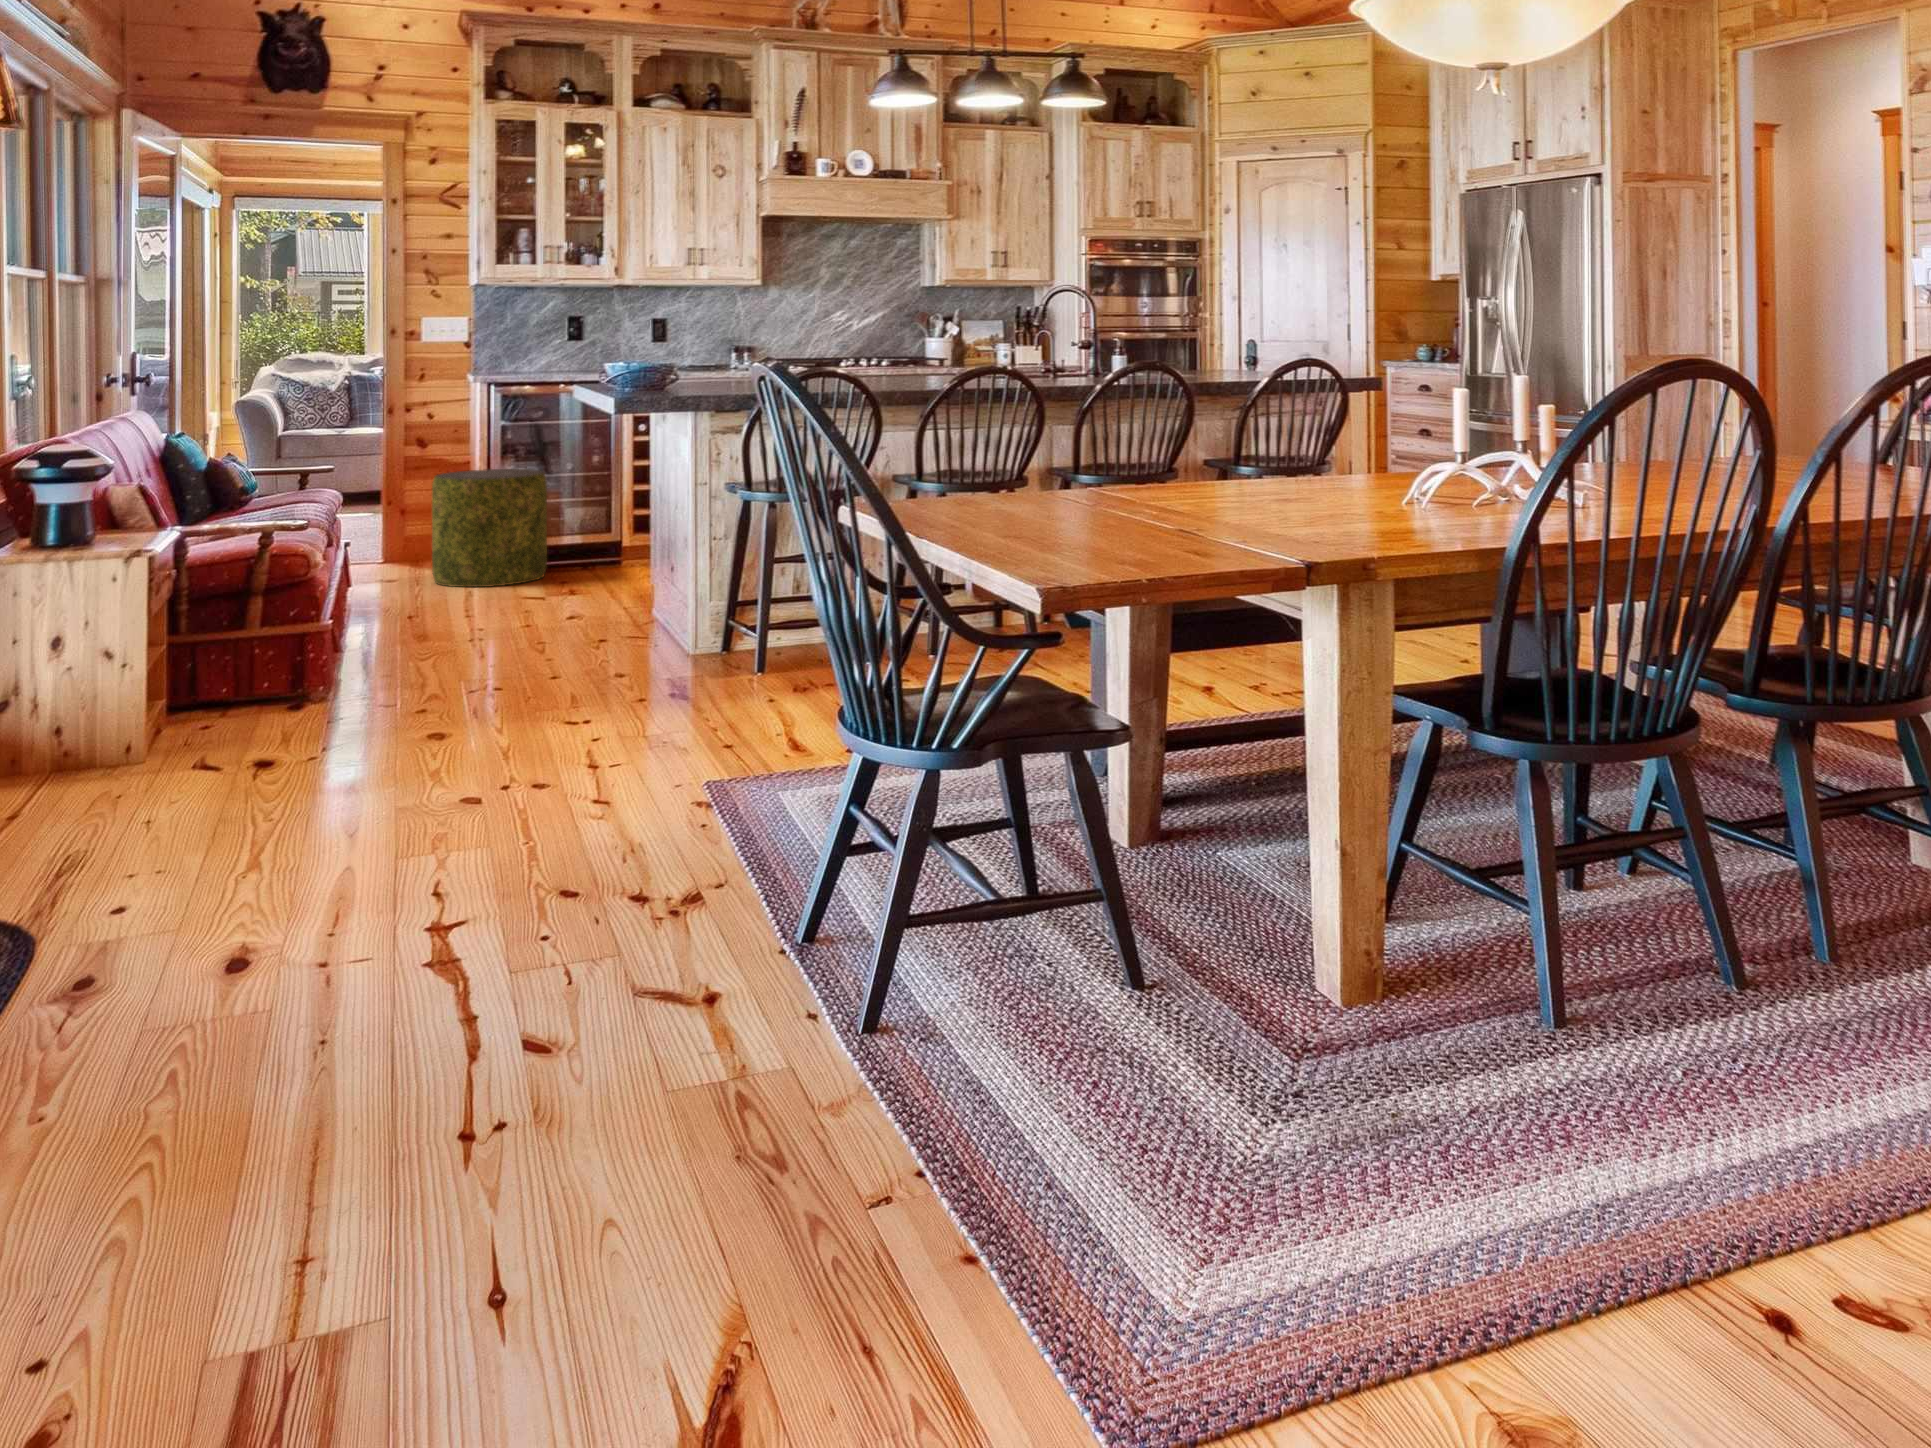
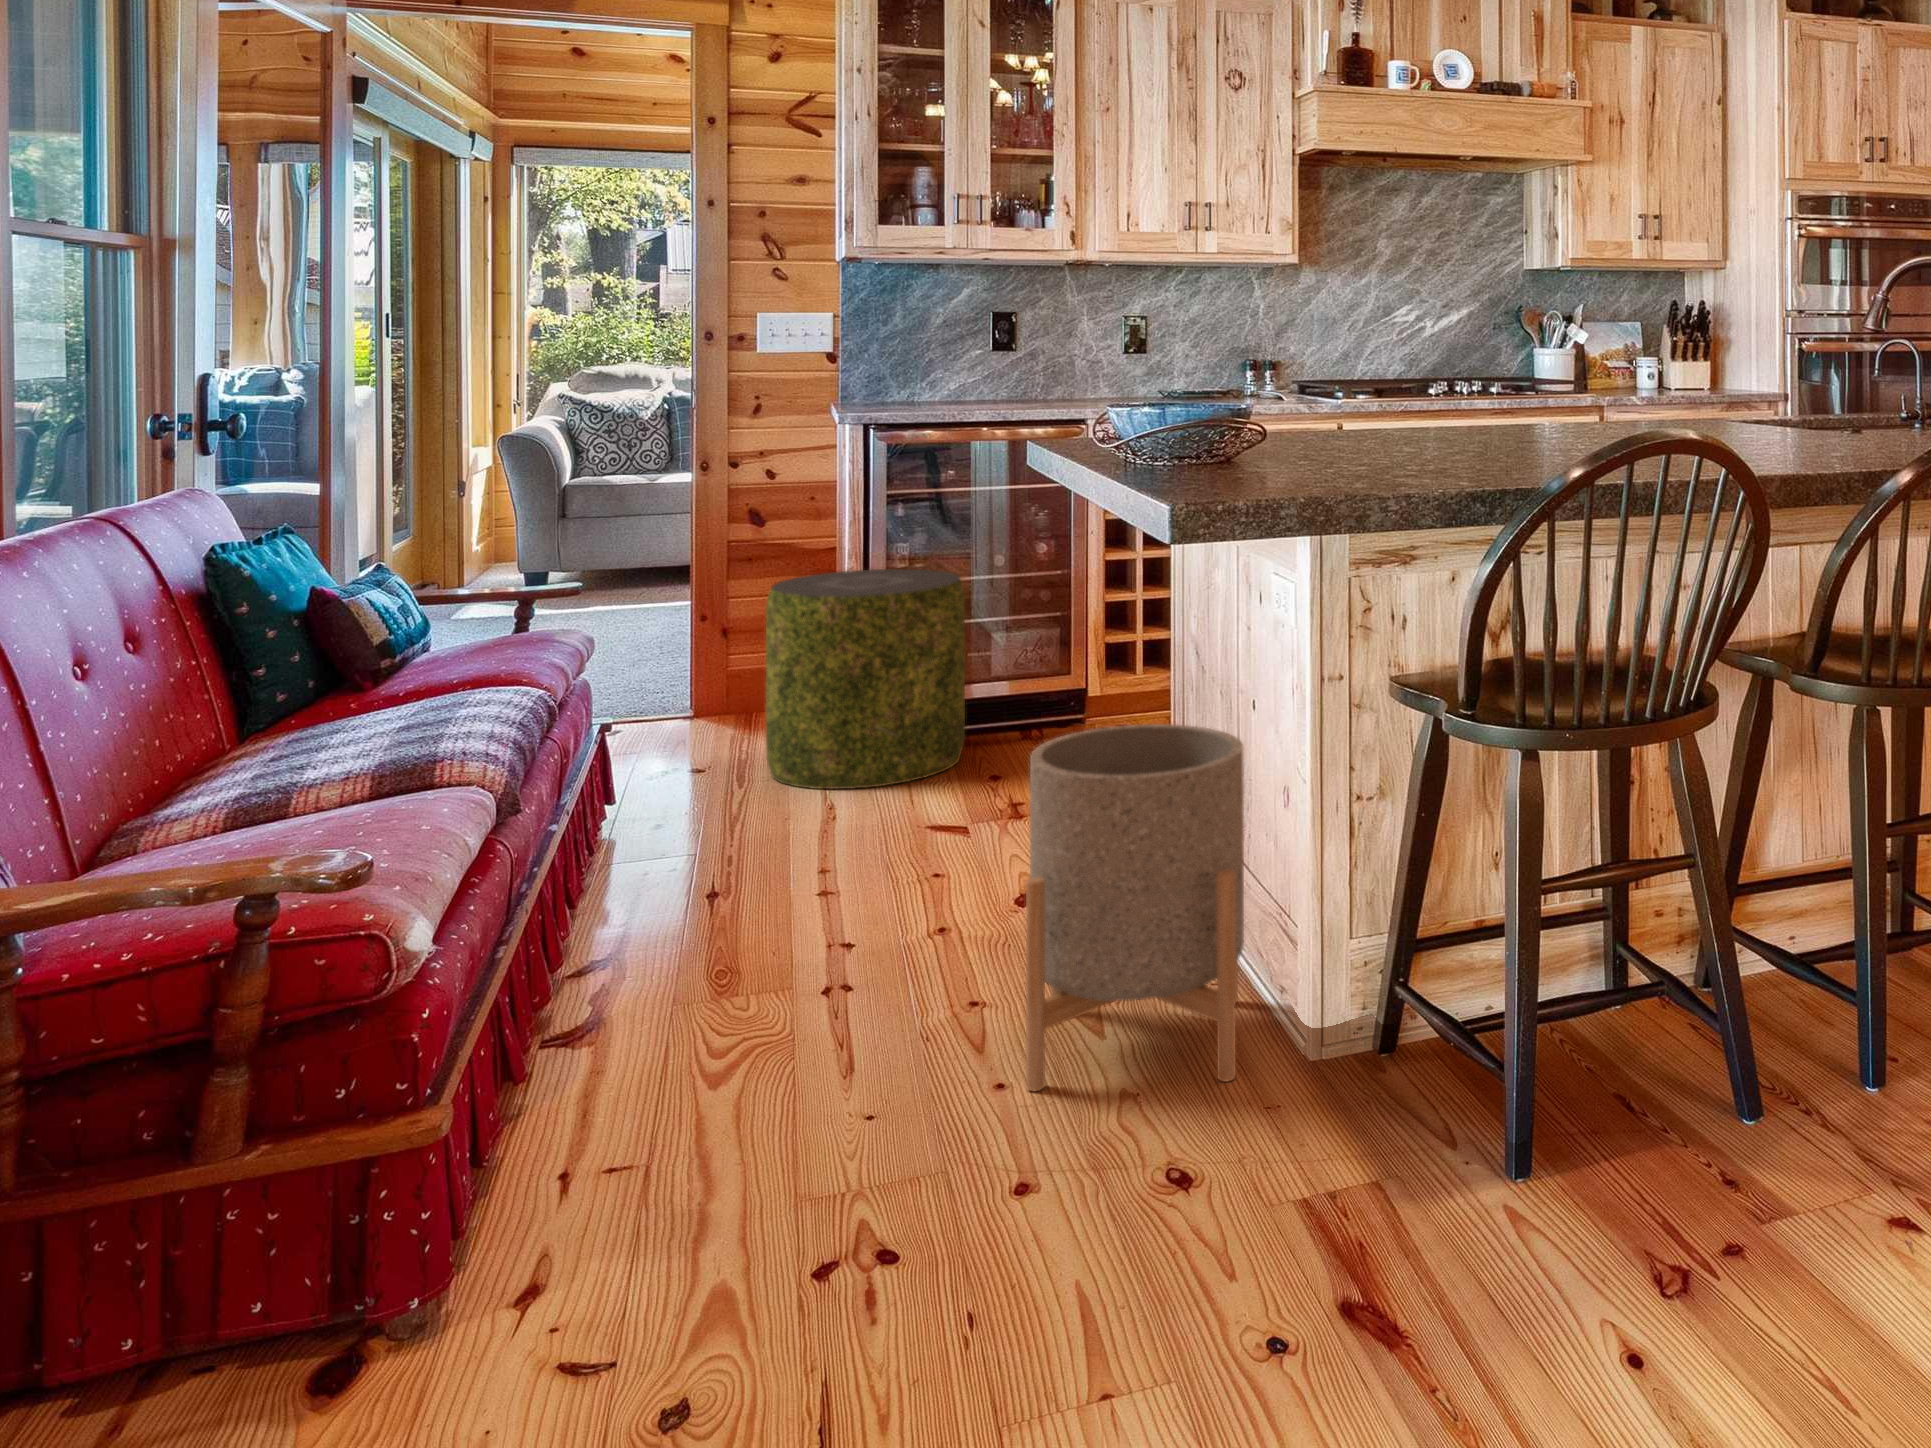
planter: none [557,516,662,663] -> present [1026,724,1244,1091]

